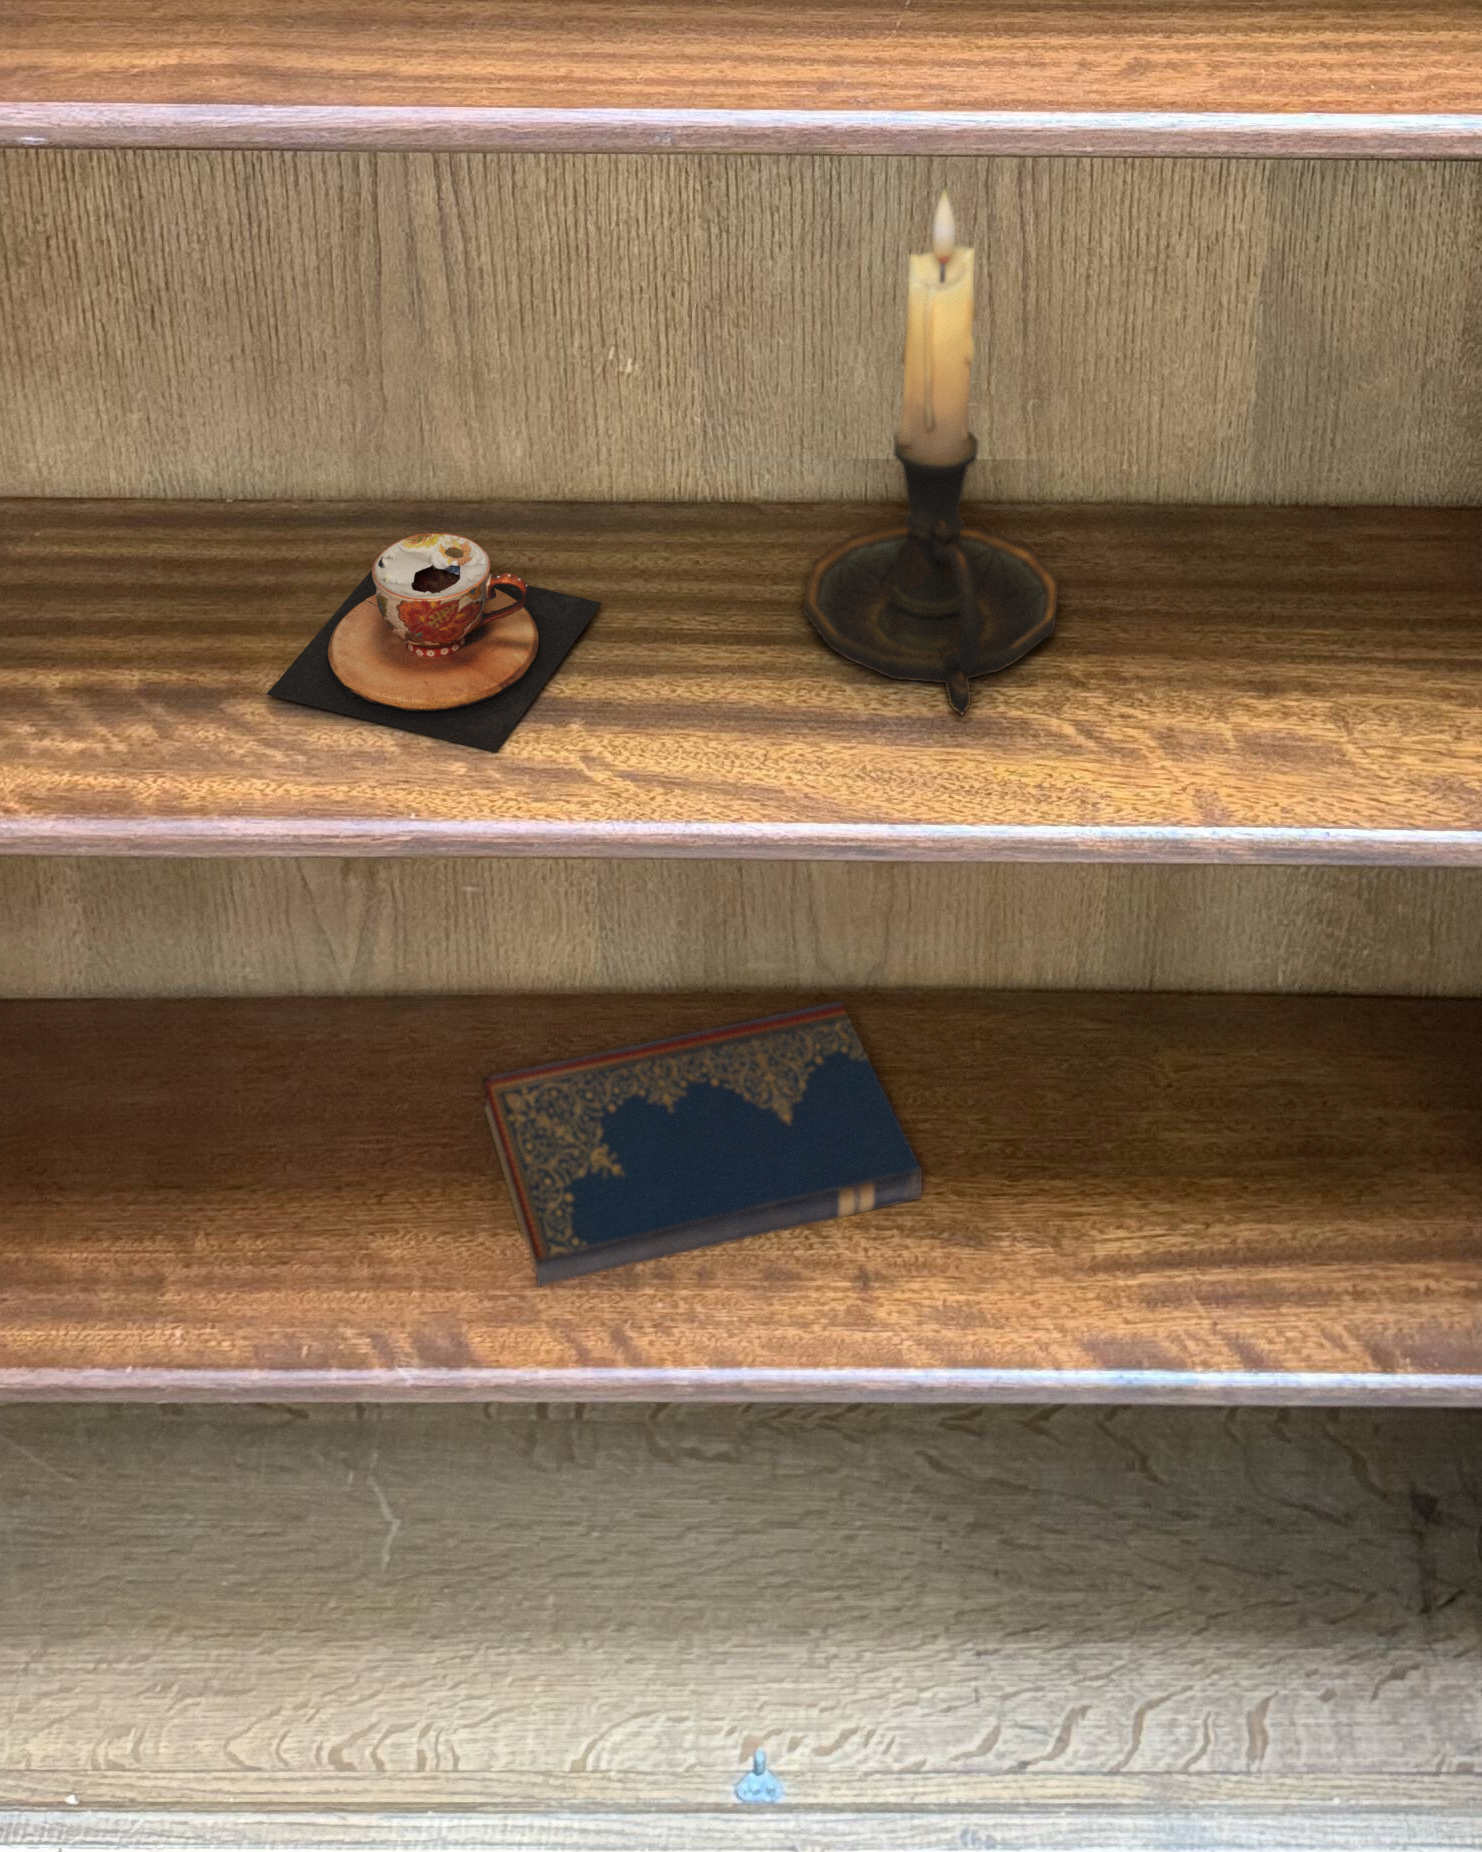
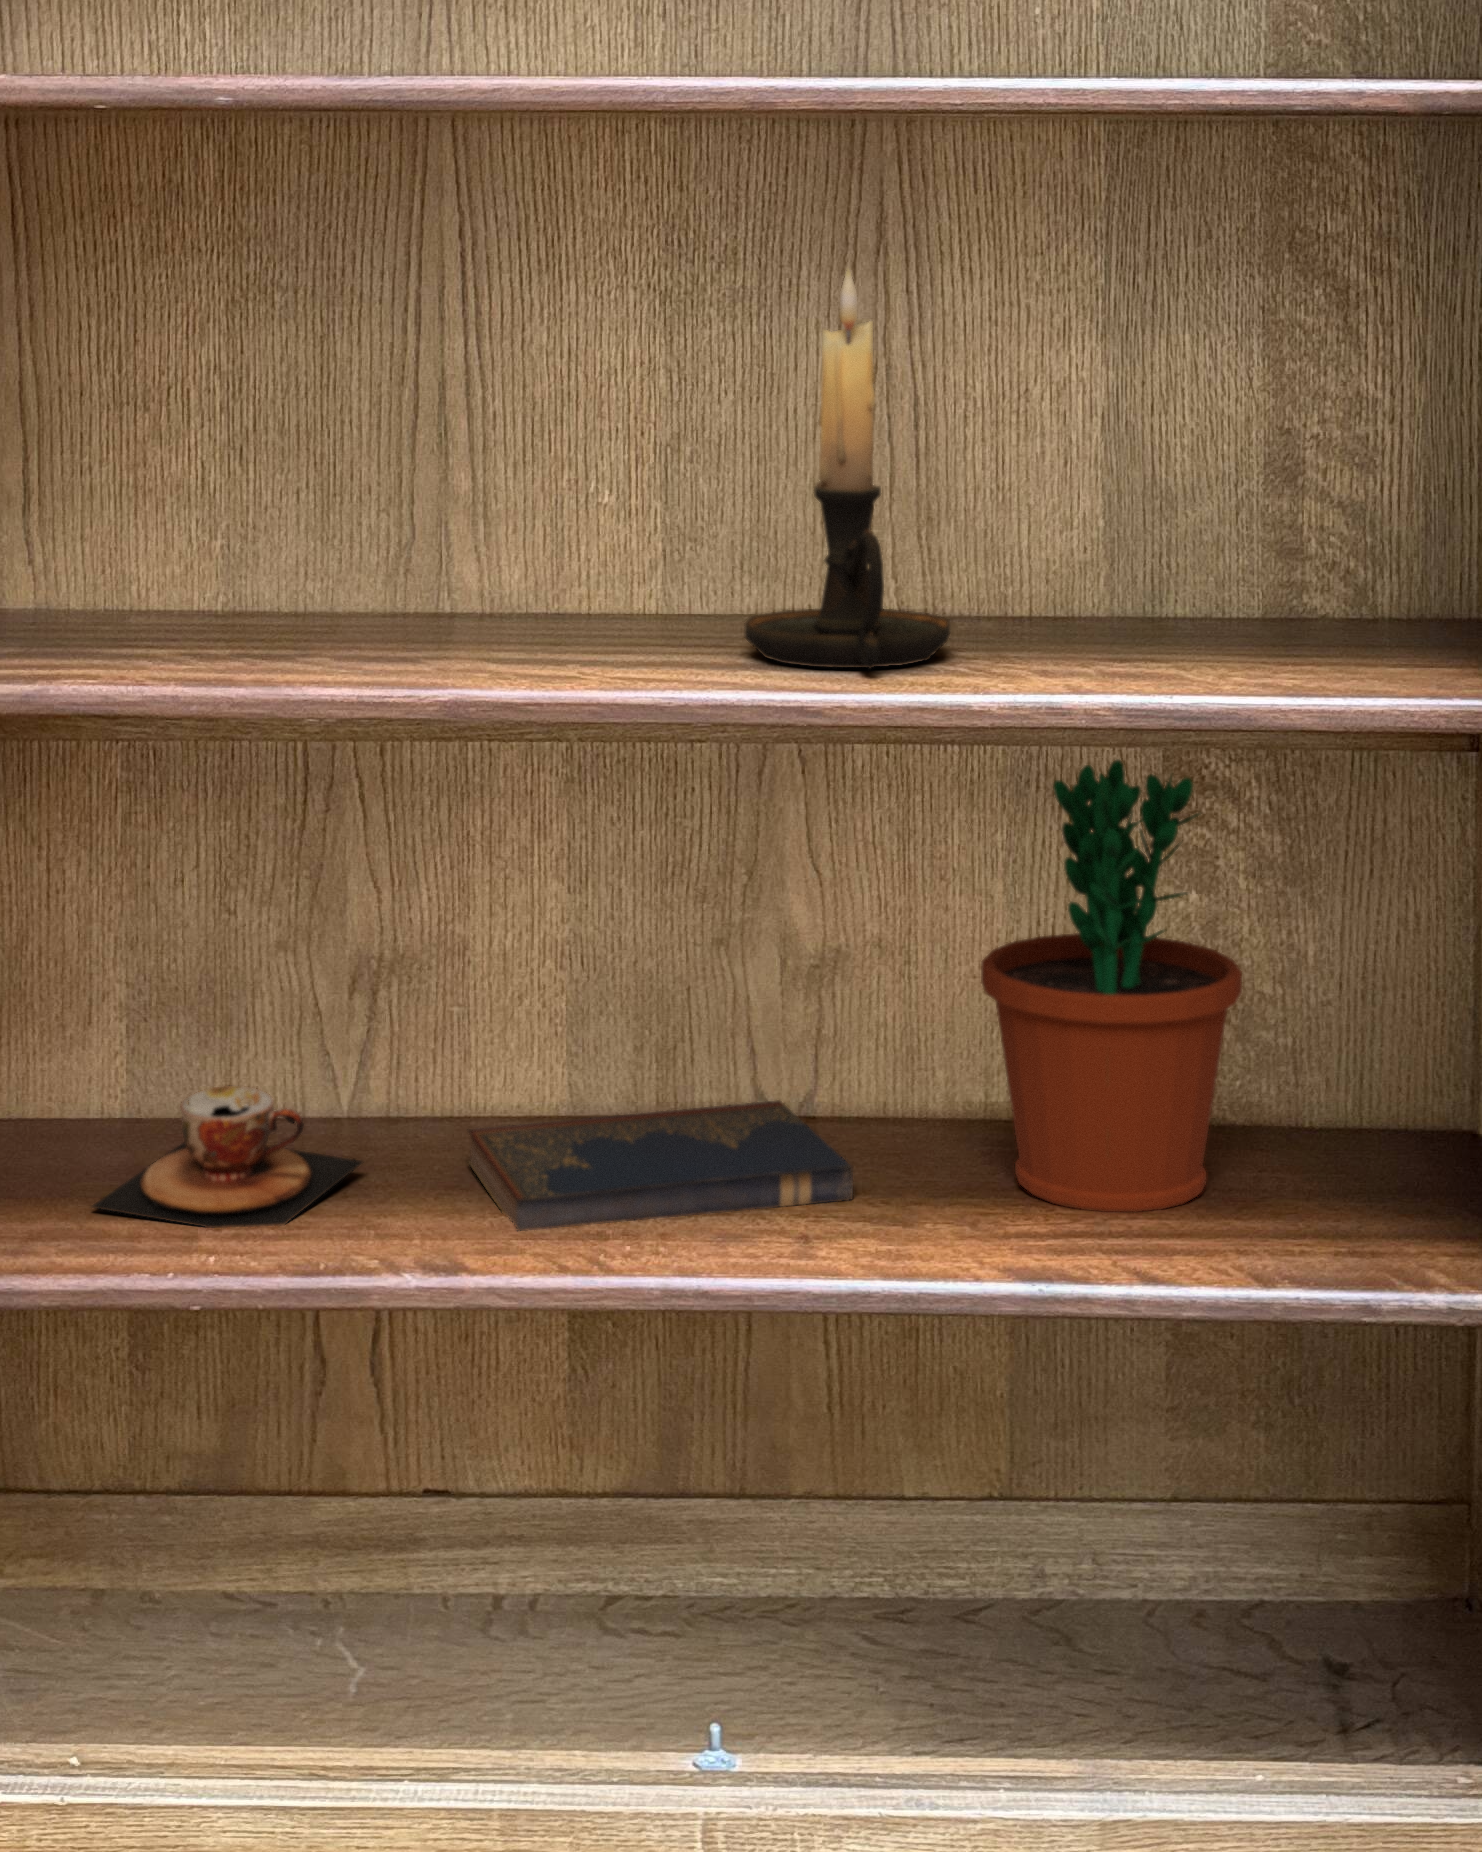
teacup: present [267,532,602,752] -> present [92,1086,362,1228]
flower pot: none [1077,733,1380,1231] -> present [981,760,1242,1212]

